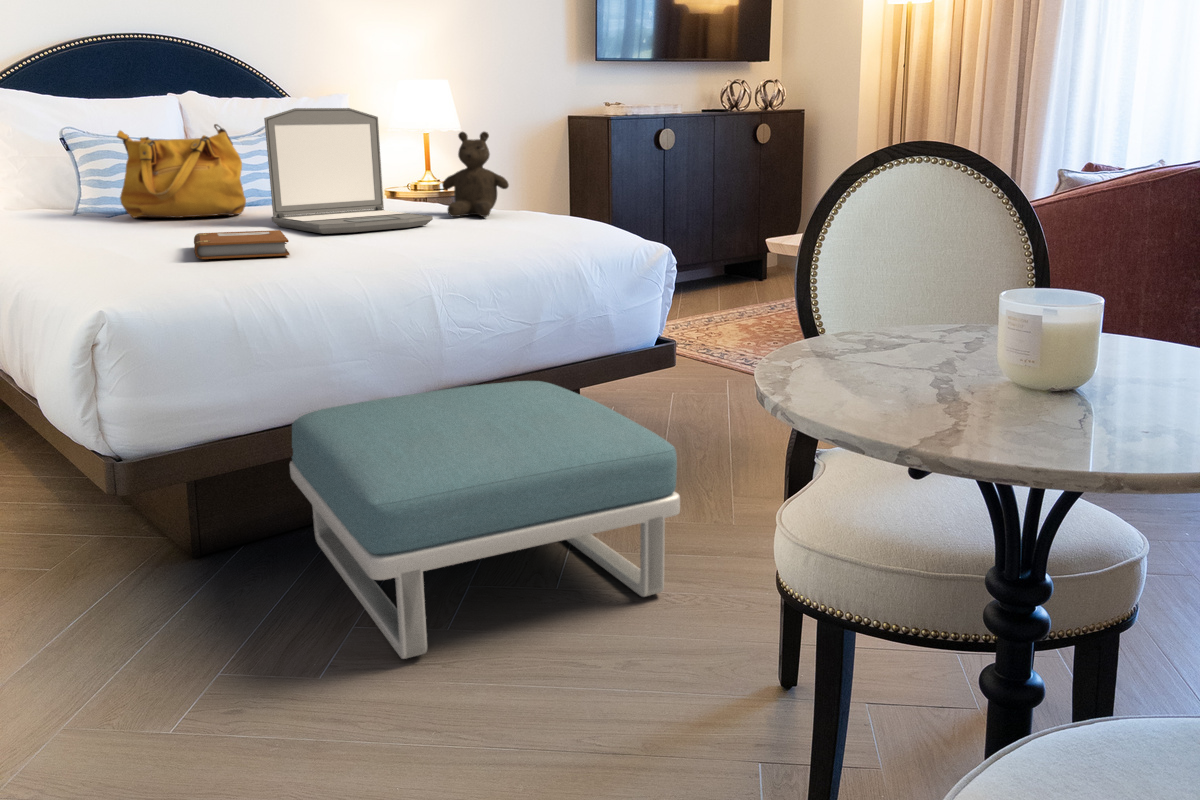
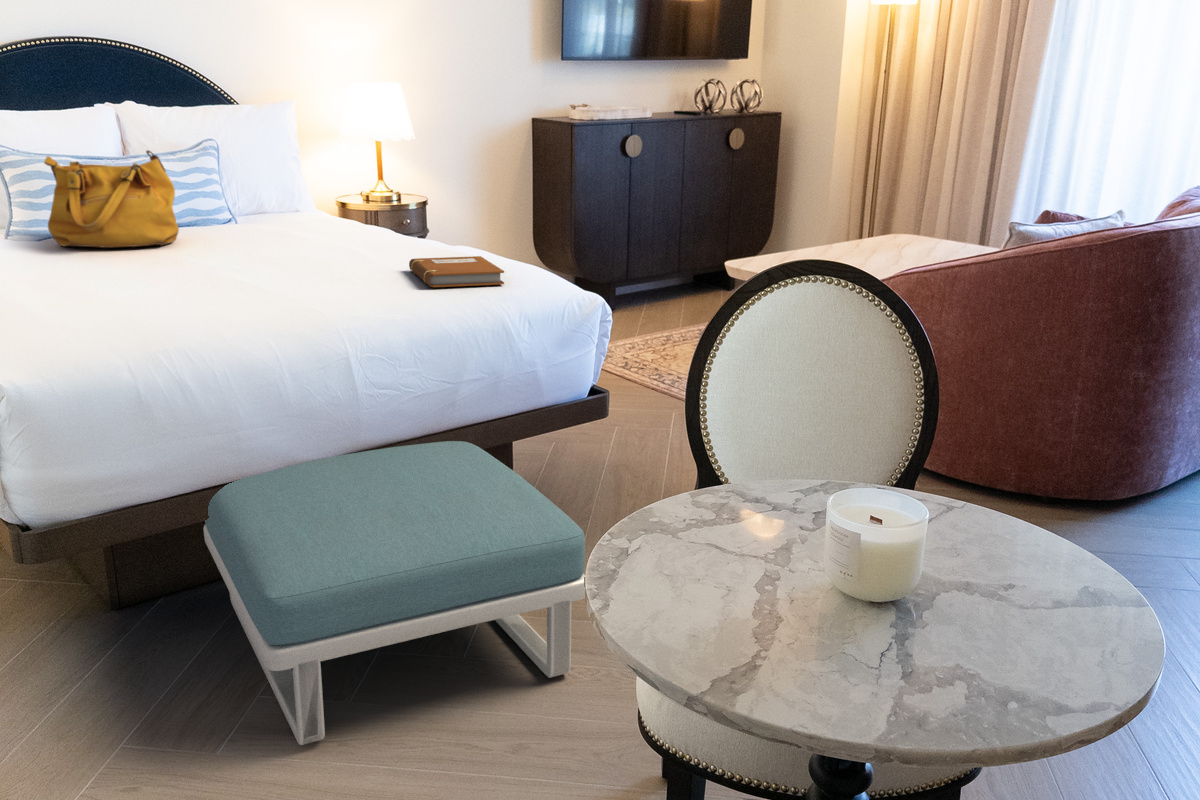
laptop: present [264,108,433,234] -> none [194,142,367,279]
teddy bear: present [443,132,509,217] -> none [382,165,450,255]
notebook: present [194,230,290,259] -> present [409,256,504,287]

